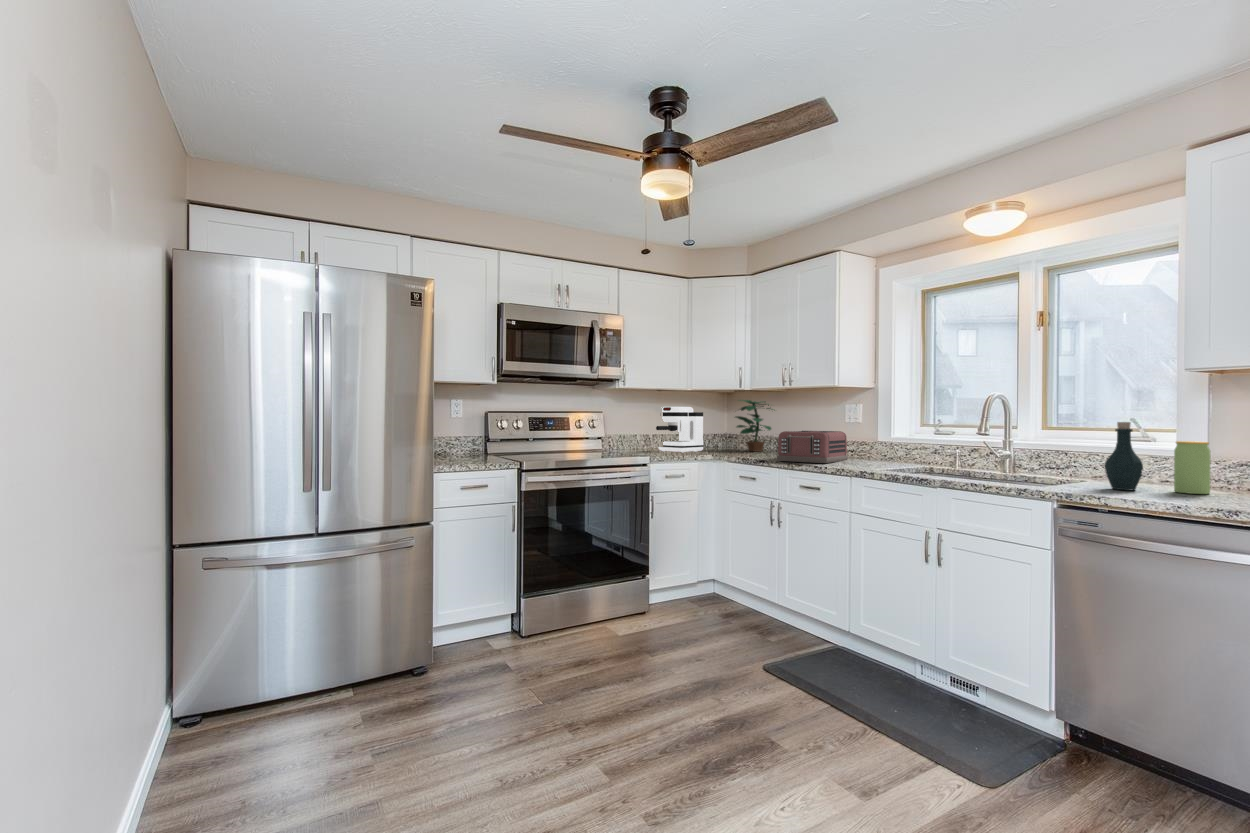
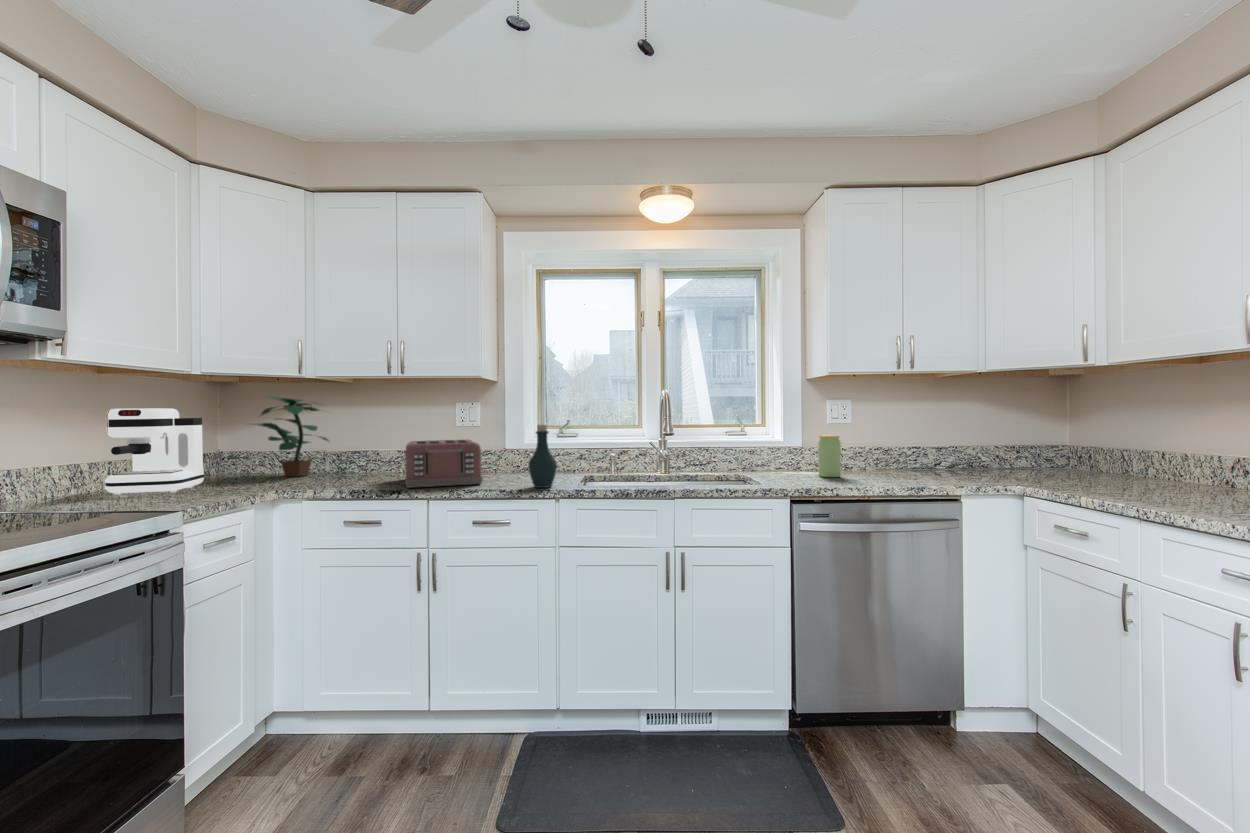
bottle: present [1105,422,1143,490] -> present [529,425,557,488]

